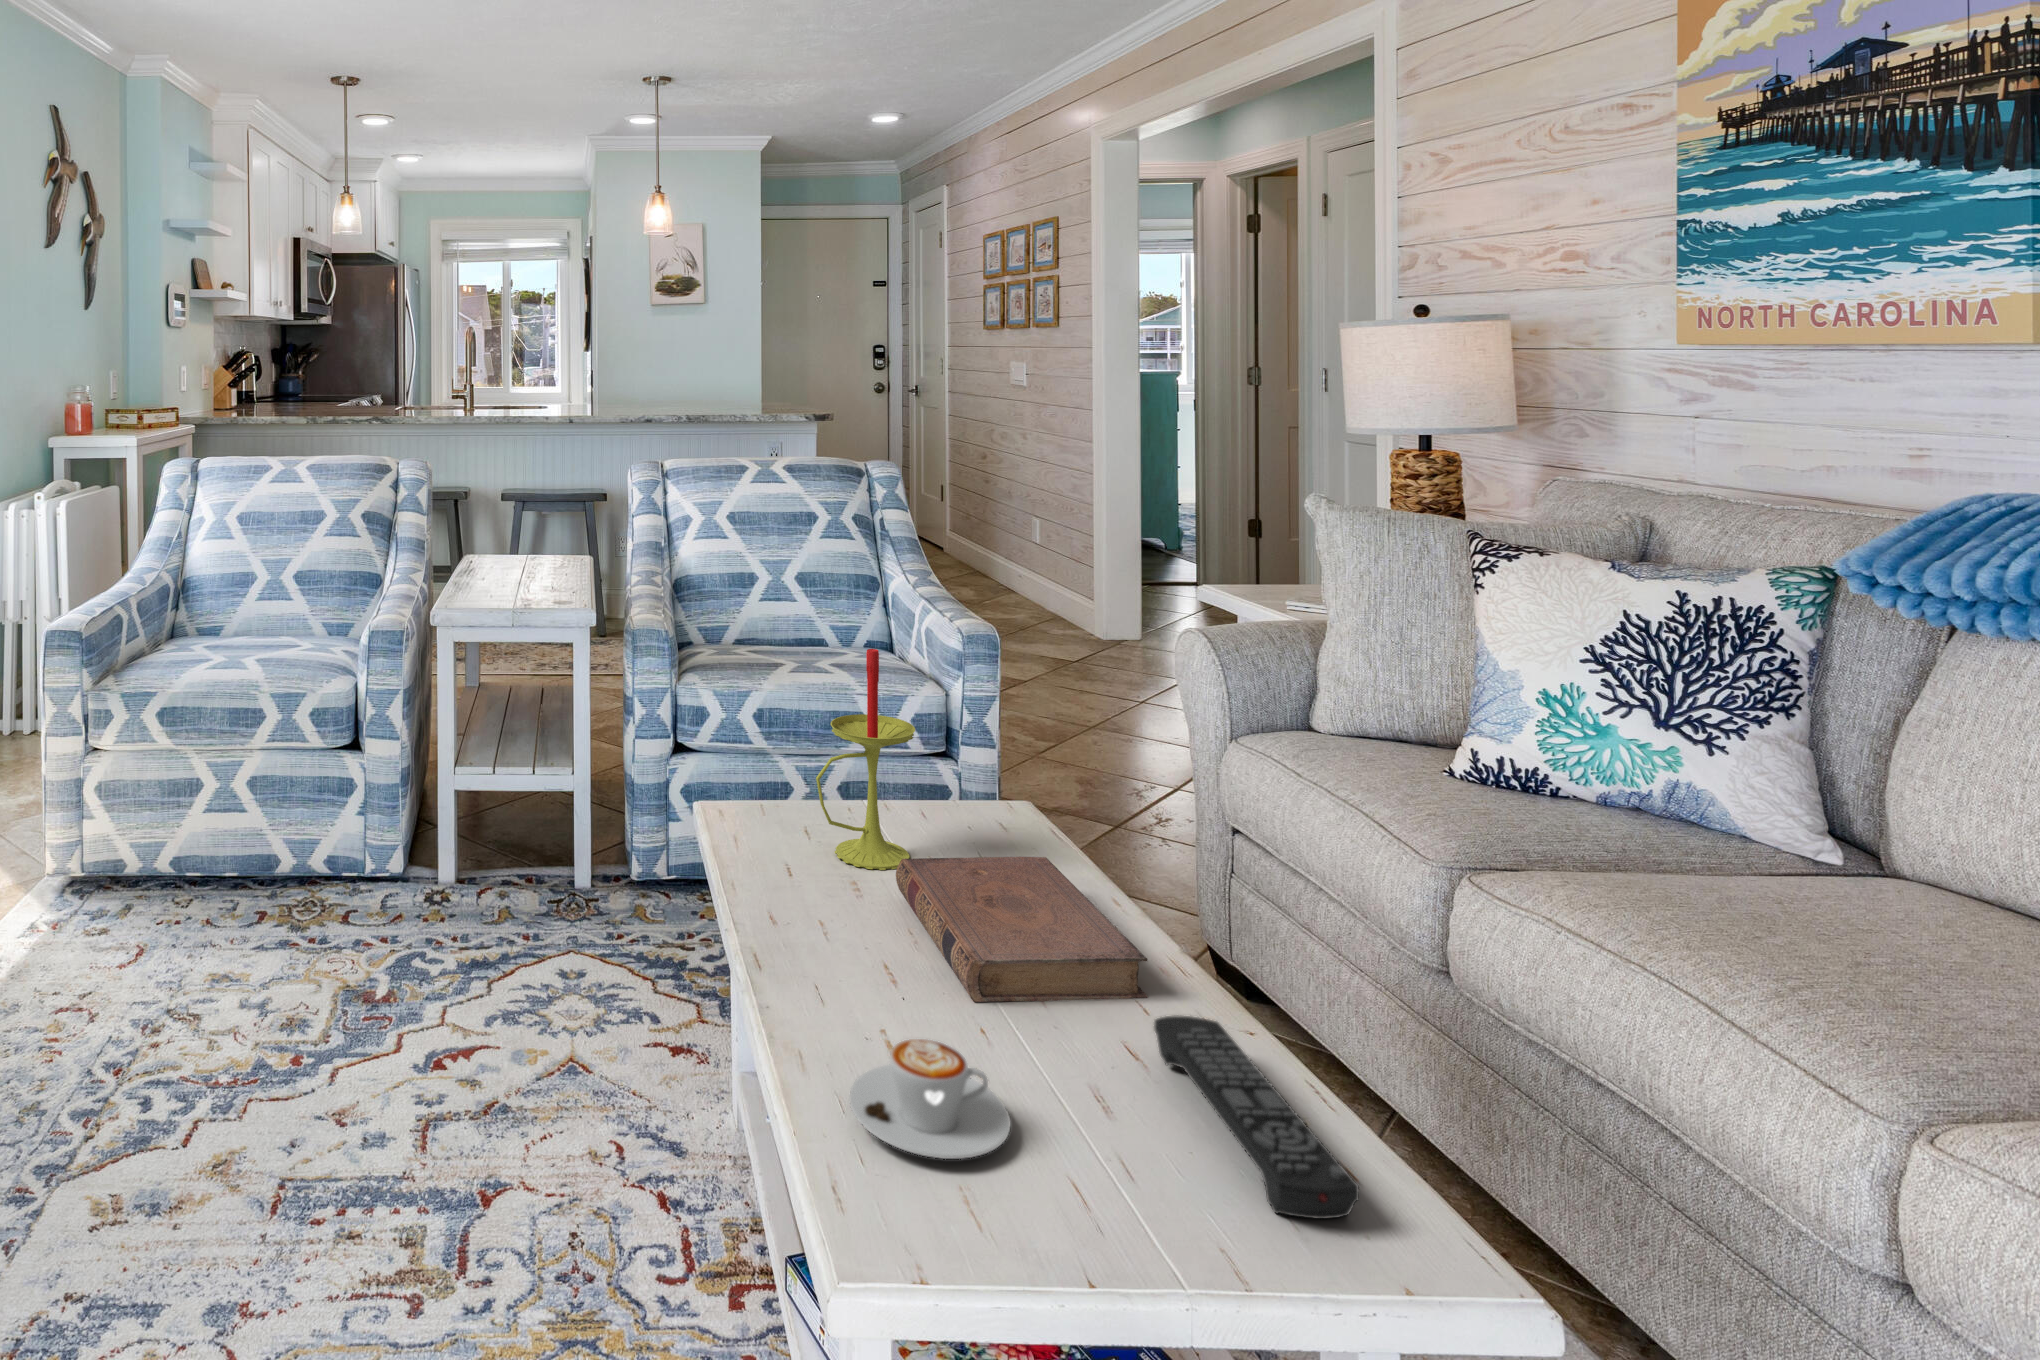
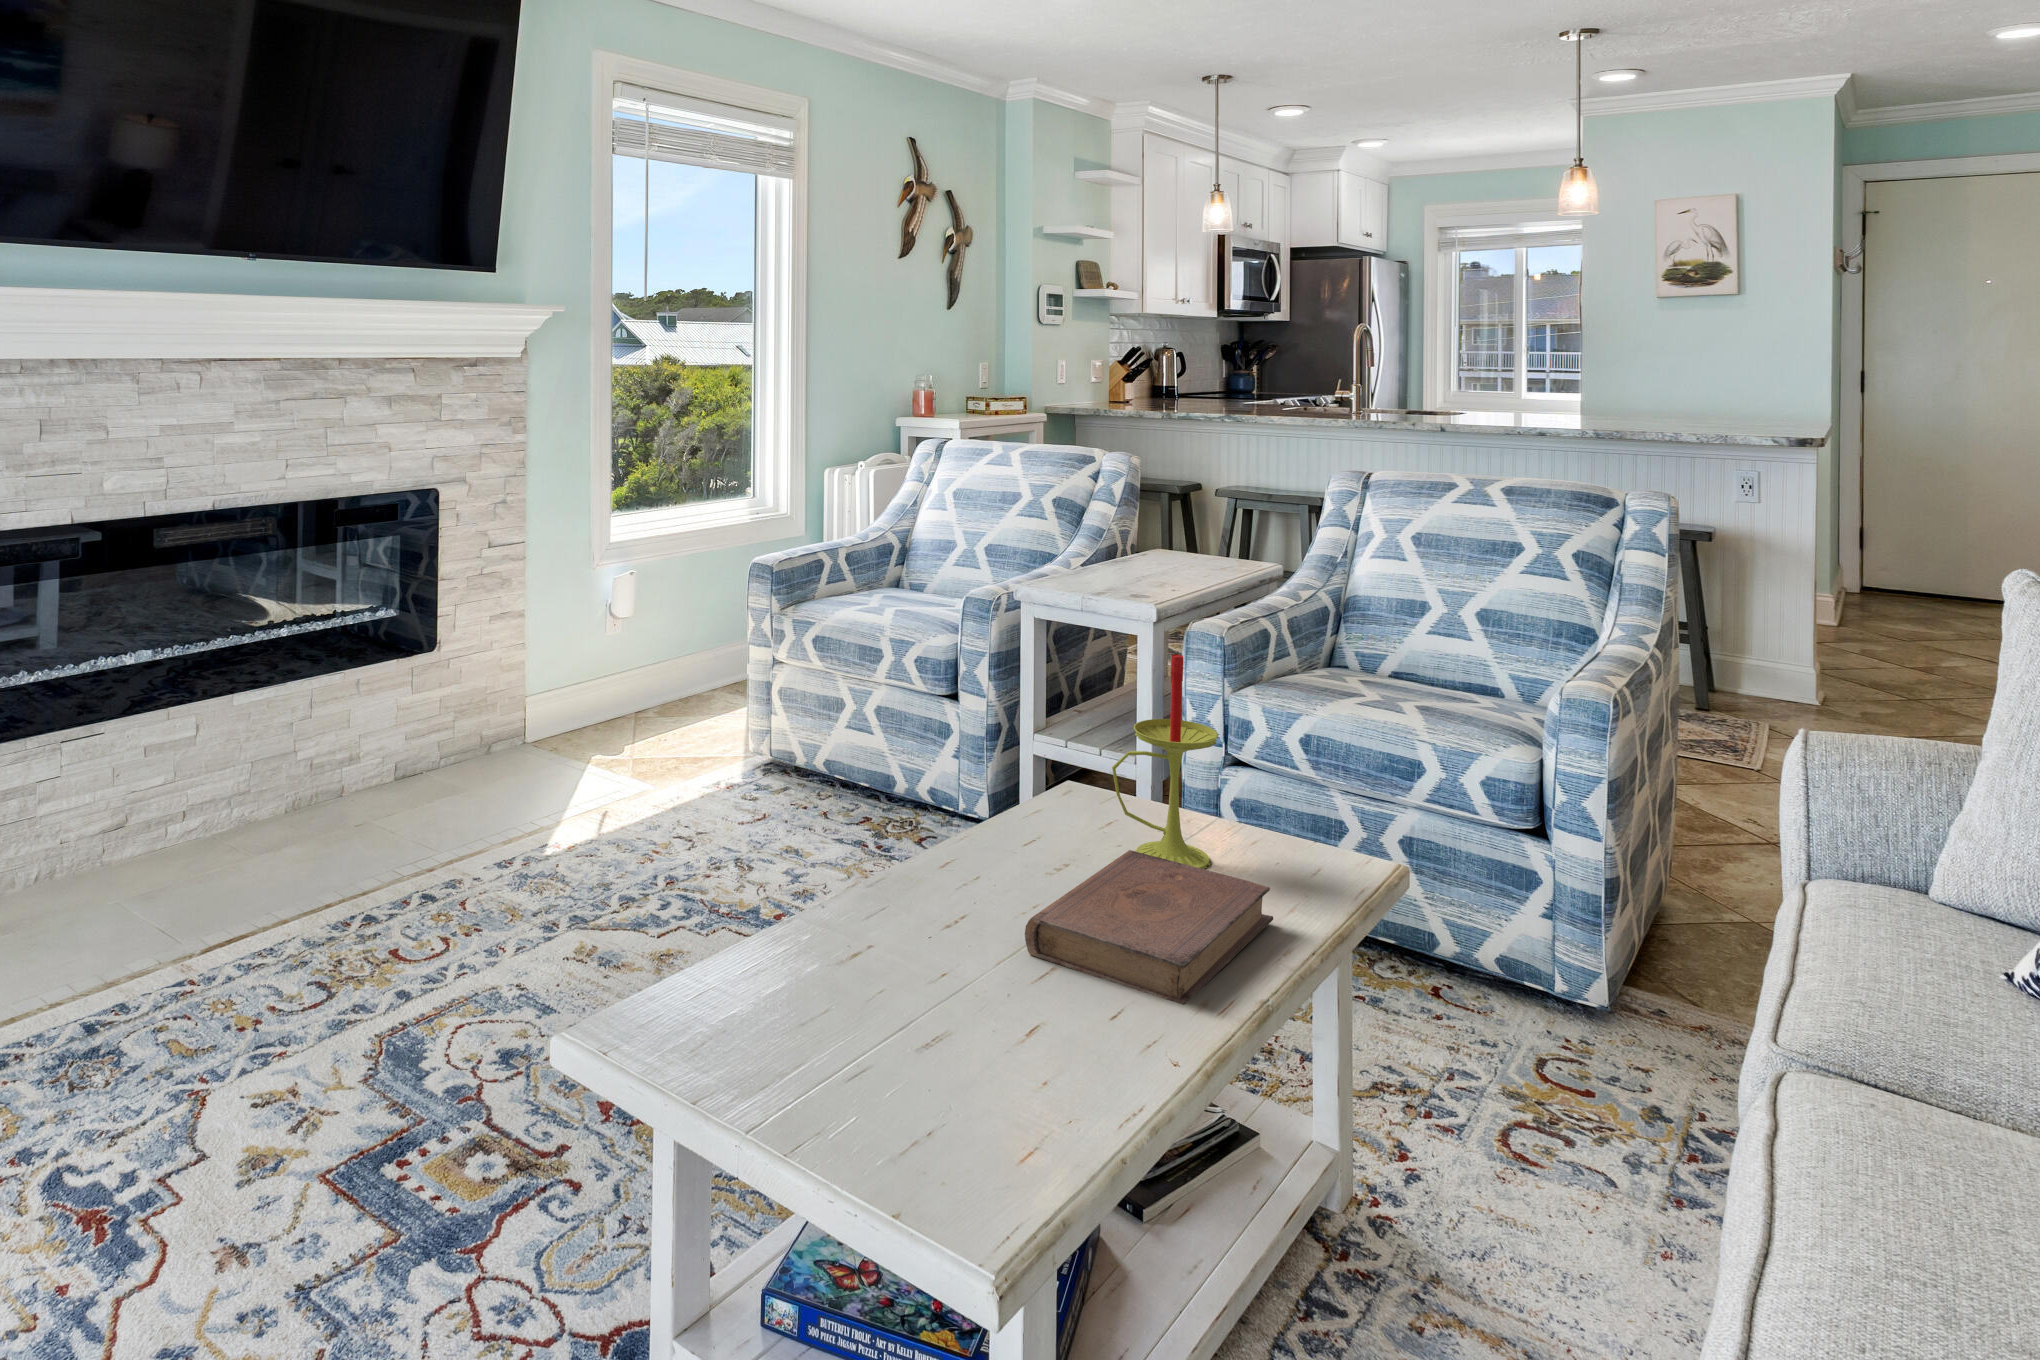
remote control: present [1154,1015,1359,1219] -> none [951,993,1142,1143]
coffee cup: present [849,1039,1010,1159] -> none [780,924,906,1010]

